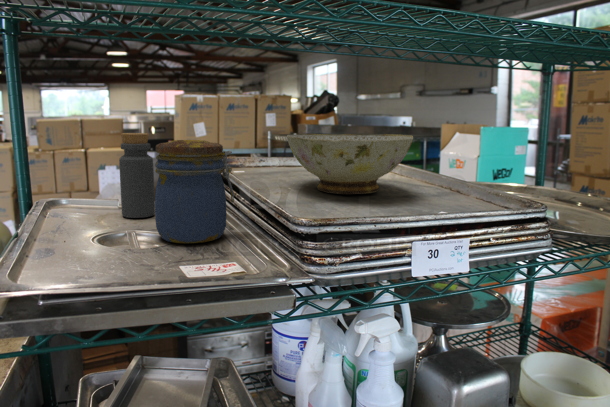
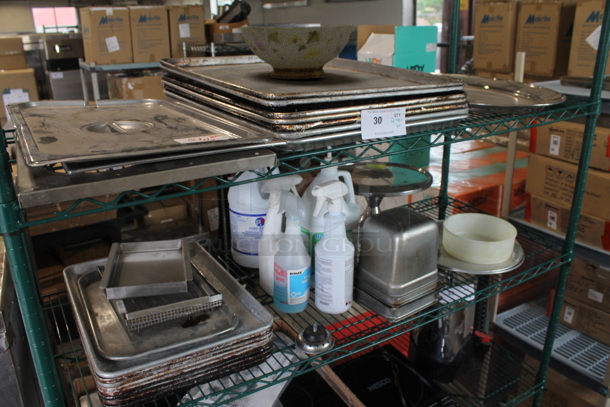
bottle: present [119,133,155,218] -> none [79,30,120,113]
jar: present [155,140,234,243] -> none [126,31,202,126]

